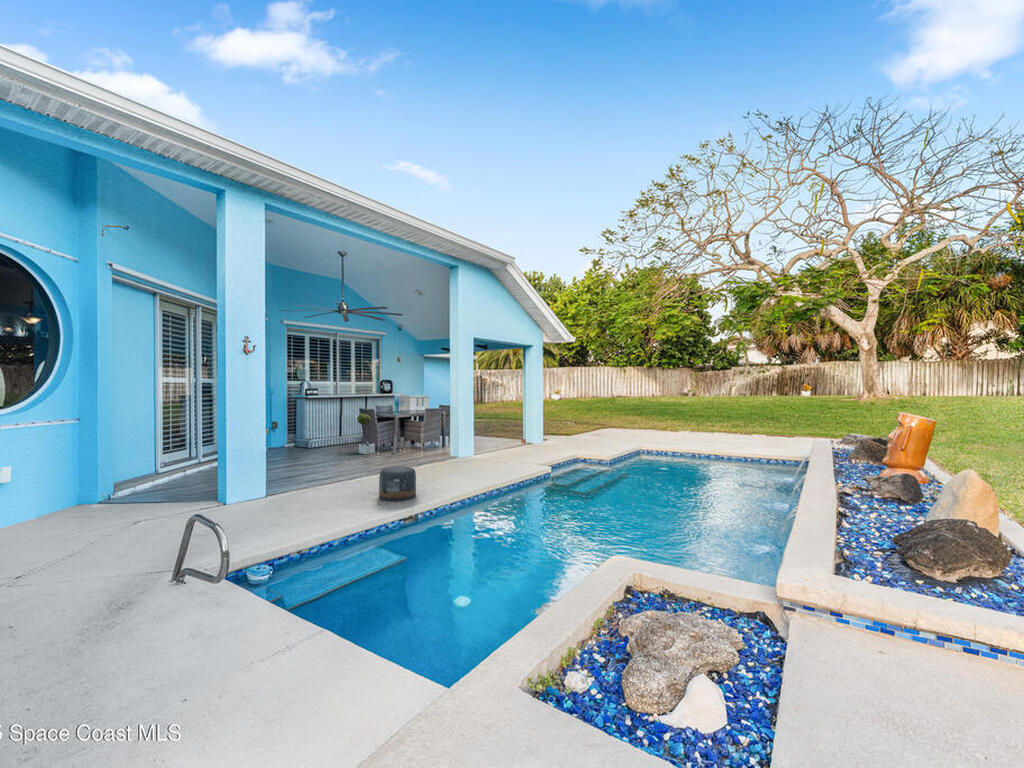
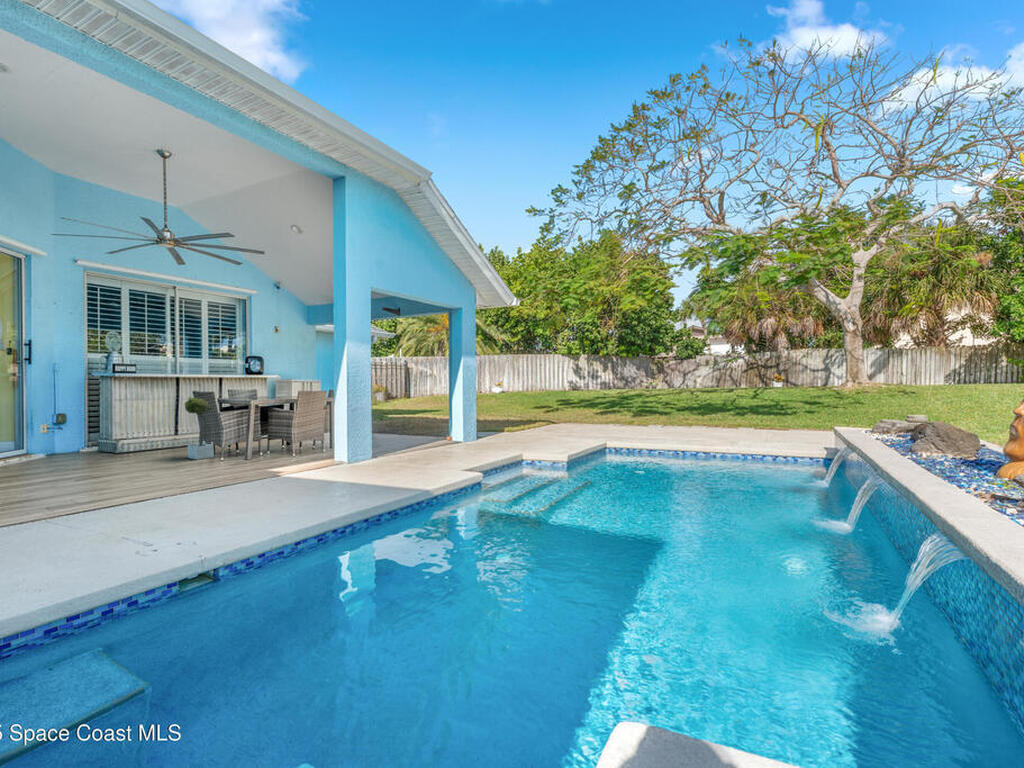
pouf: present [379,466,416,501] -> none [153,477,230,543]

